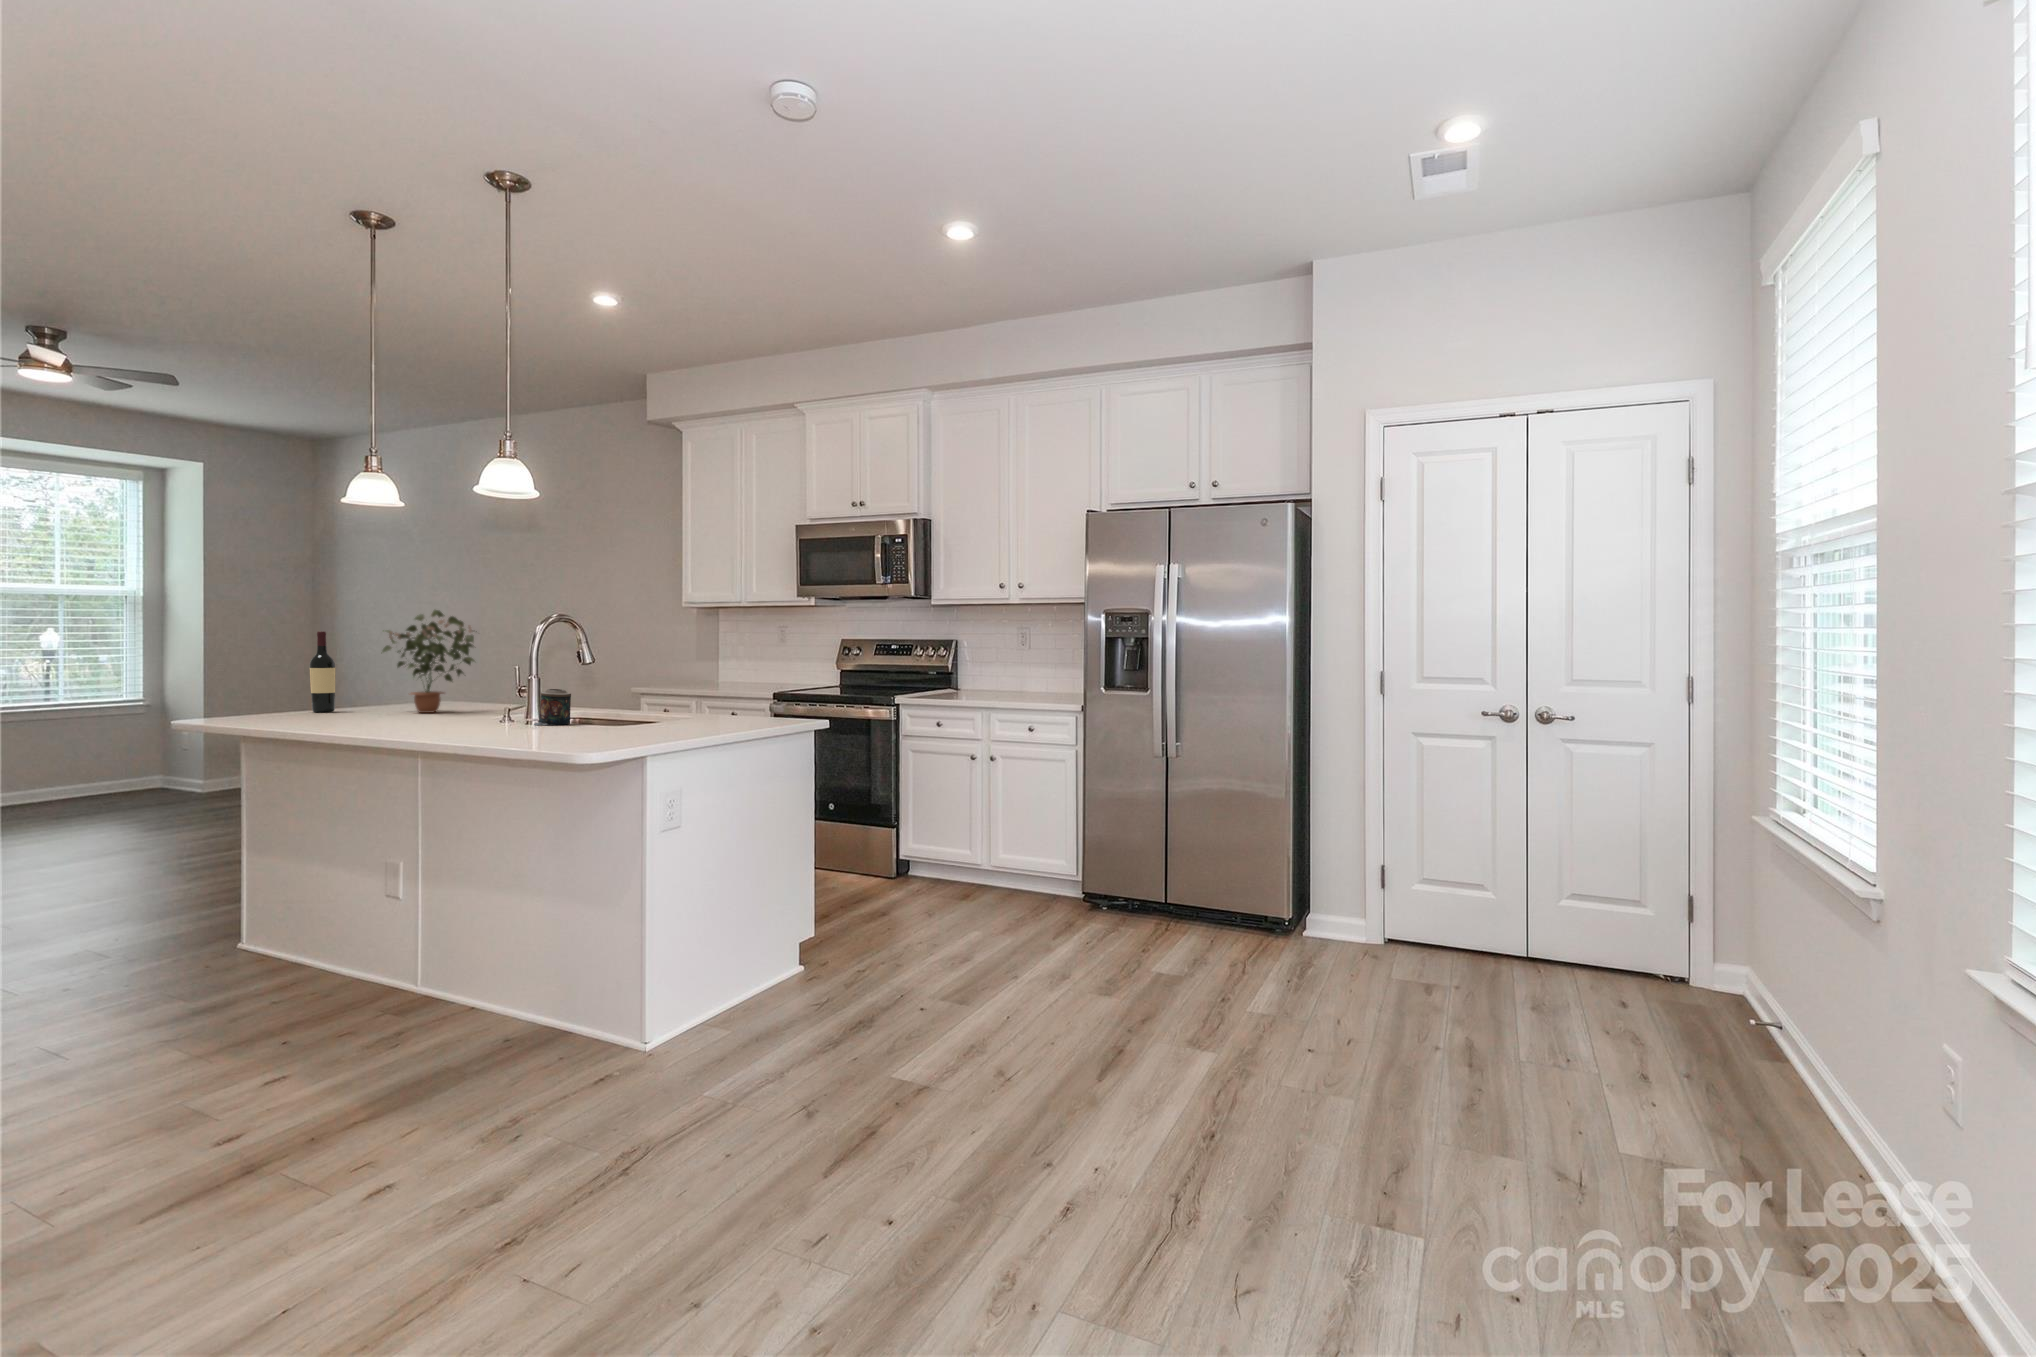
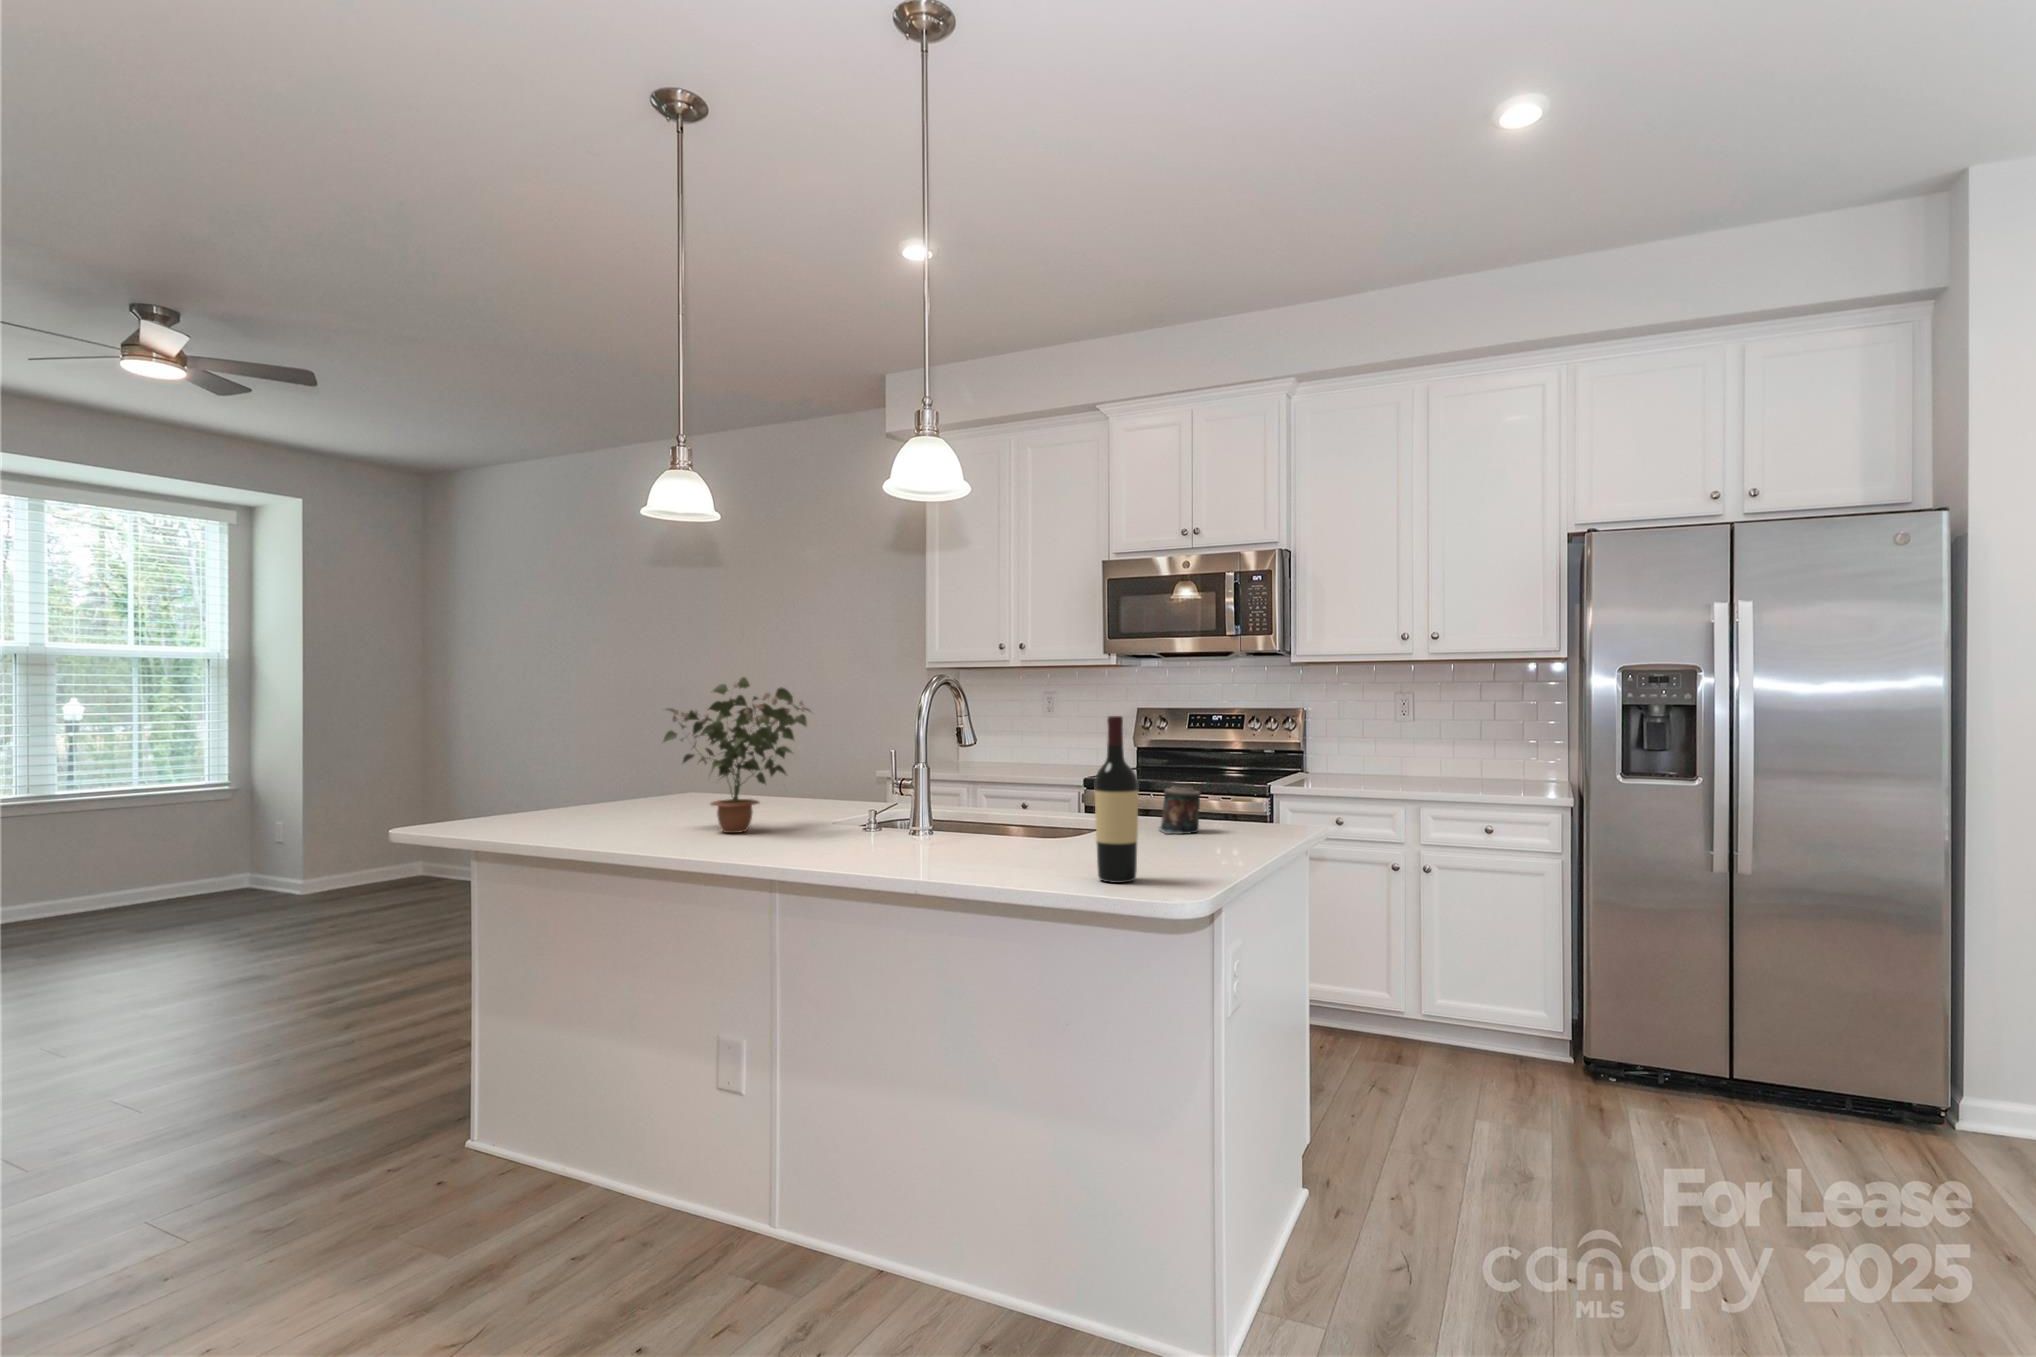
wine bottle: present [310,631,335,712] -> present [1095,716,1138,883]
candle: present [534,689,571,725] -> present [1158,785,1200,834]

